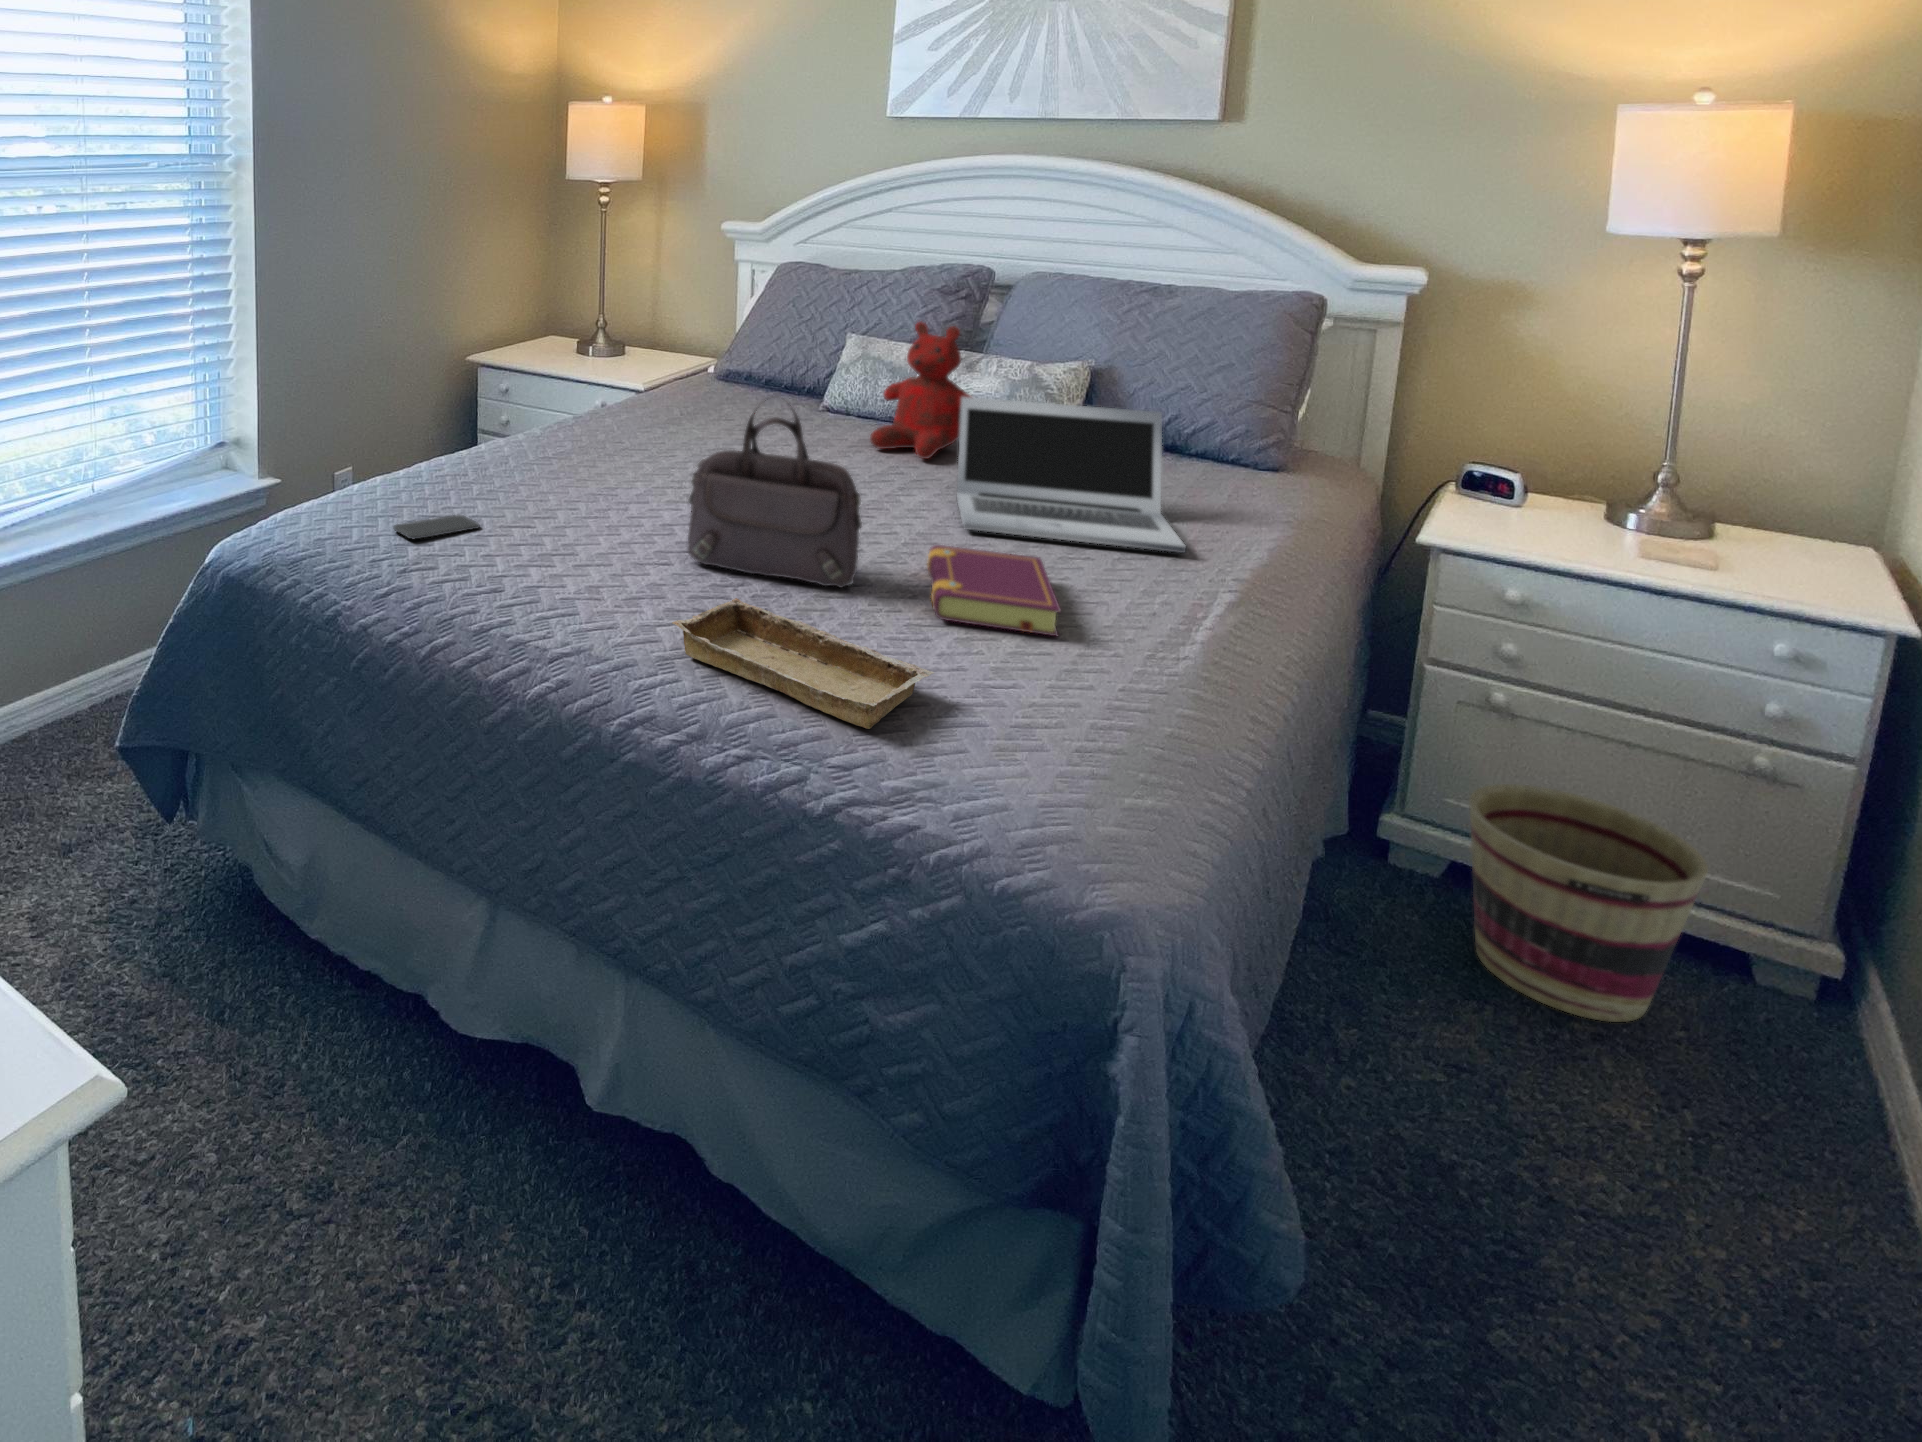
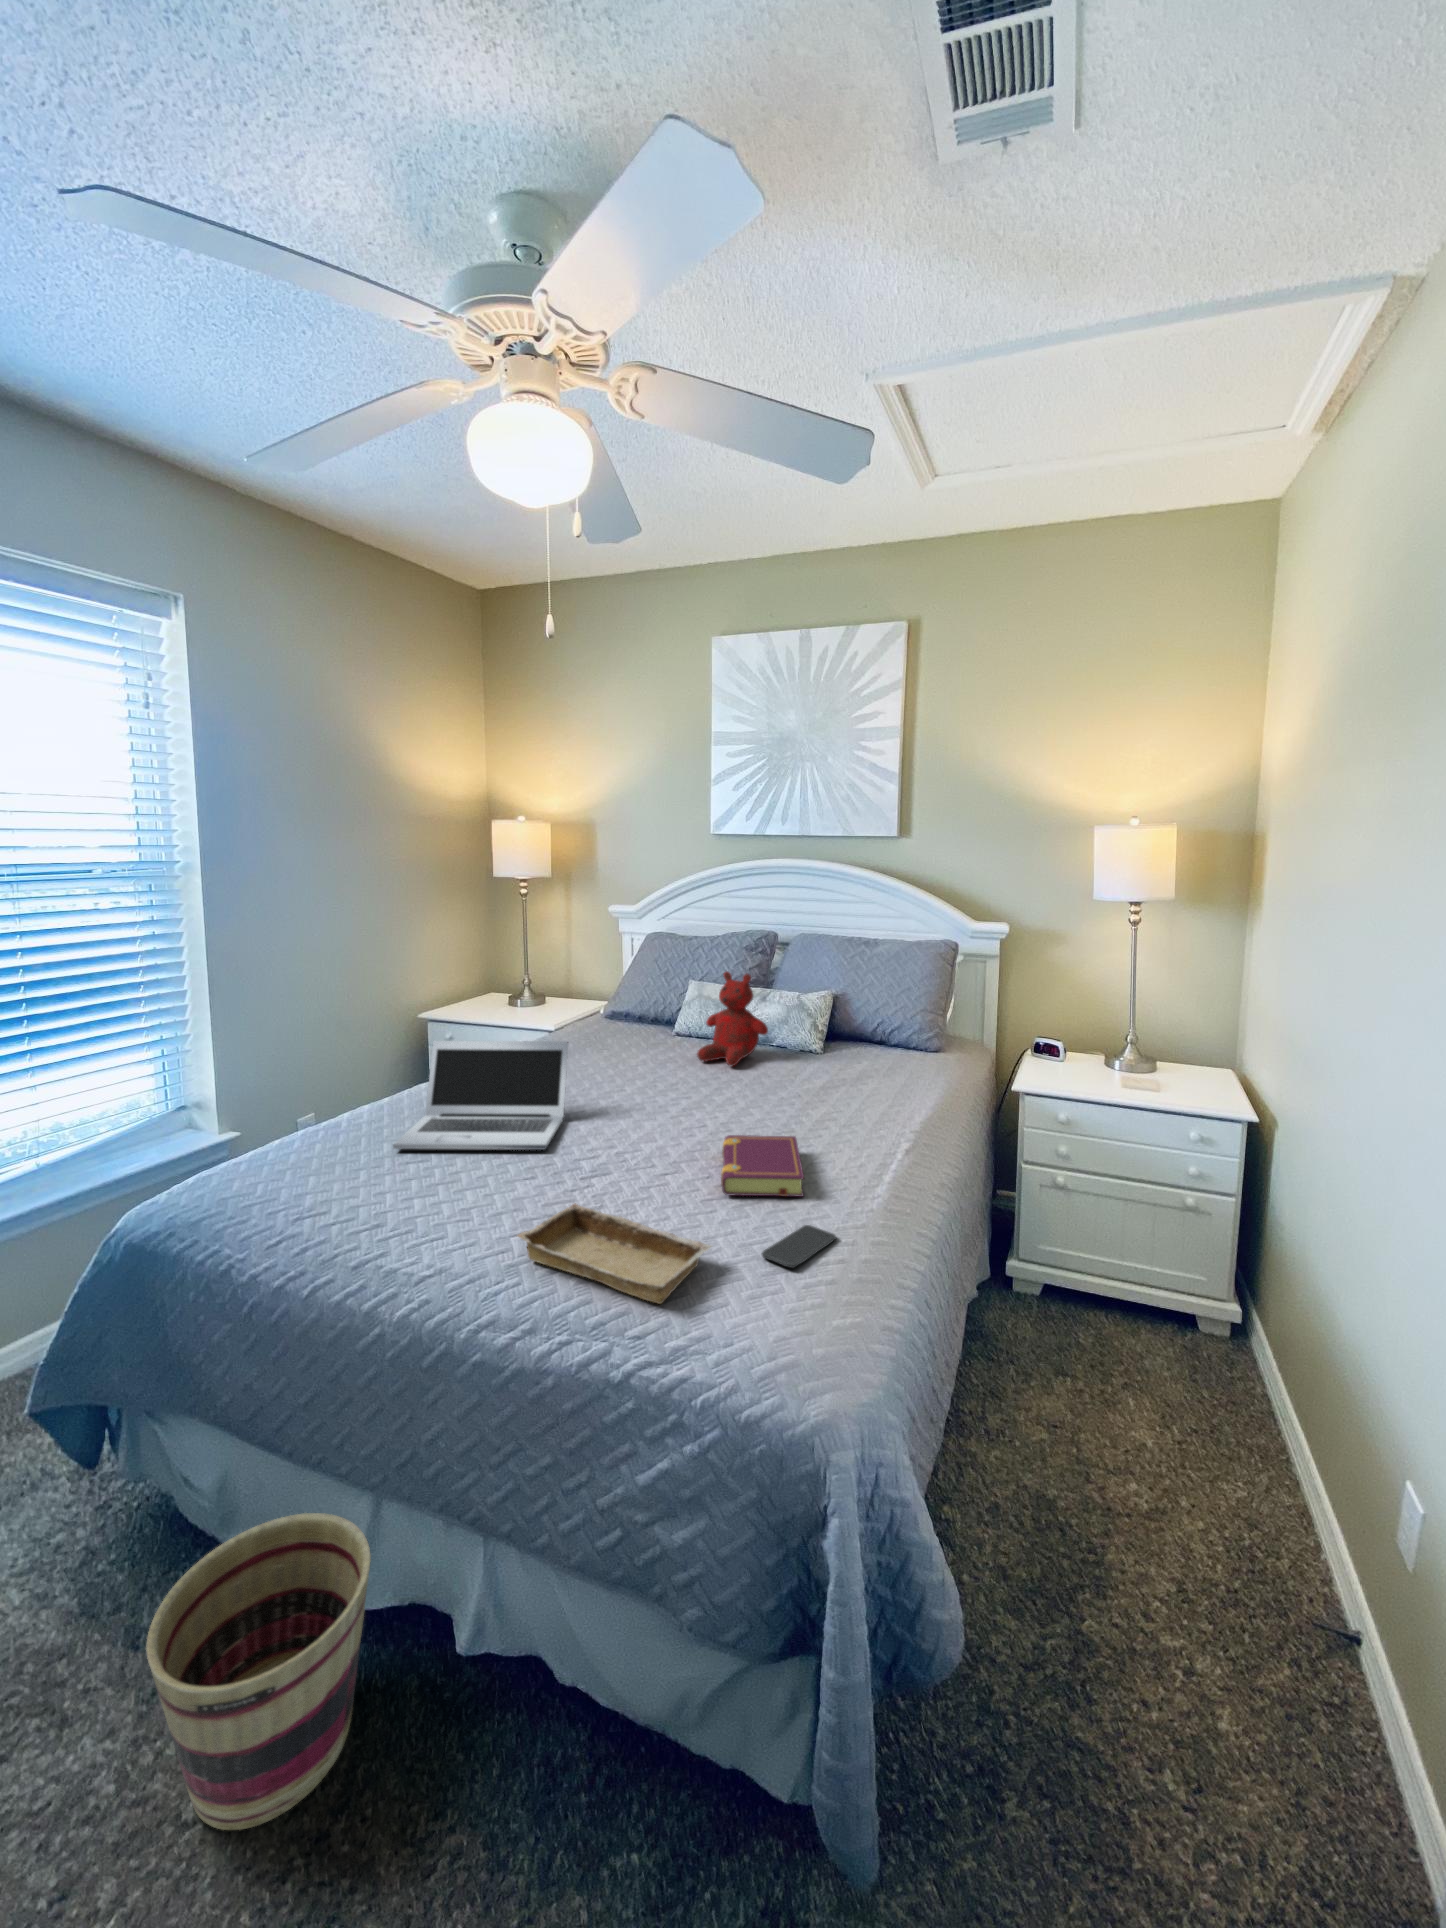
laptop: present [957,397,1186,553] -> present [393,1041,568,1150]
handbag: present [688,400,862,588] -> none [547,1040,673,1179]
smartphone: present [394,514,479,539] -> present [762,1225,836,1268]
basket: present [1469,784,1708,1022] -> present [146,1513,371,1830]

